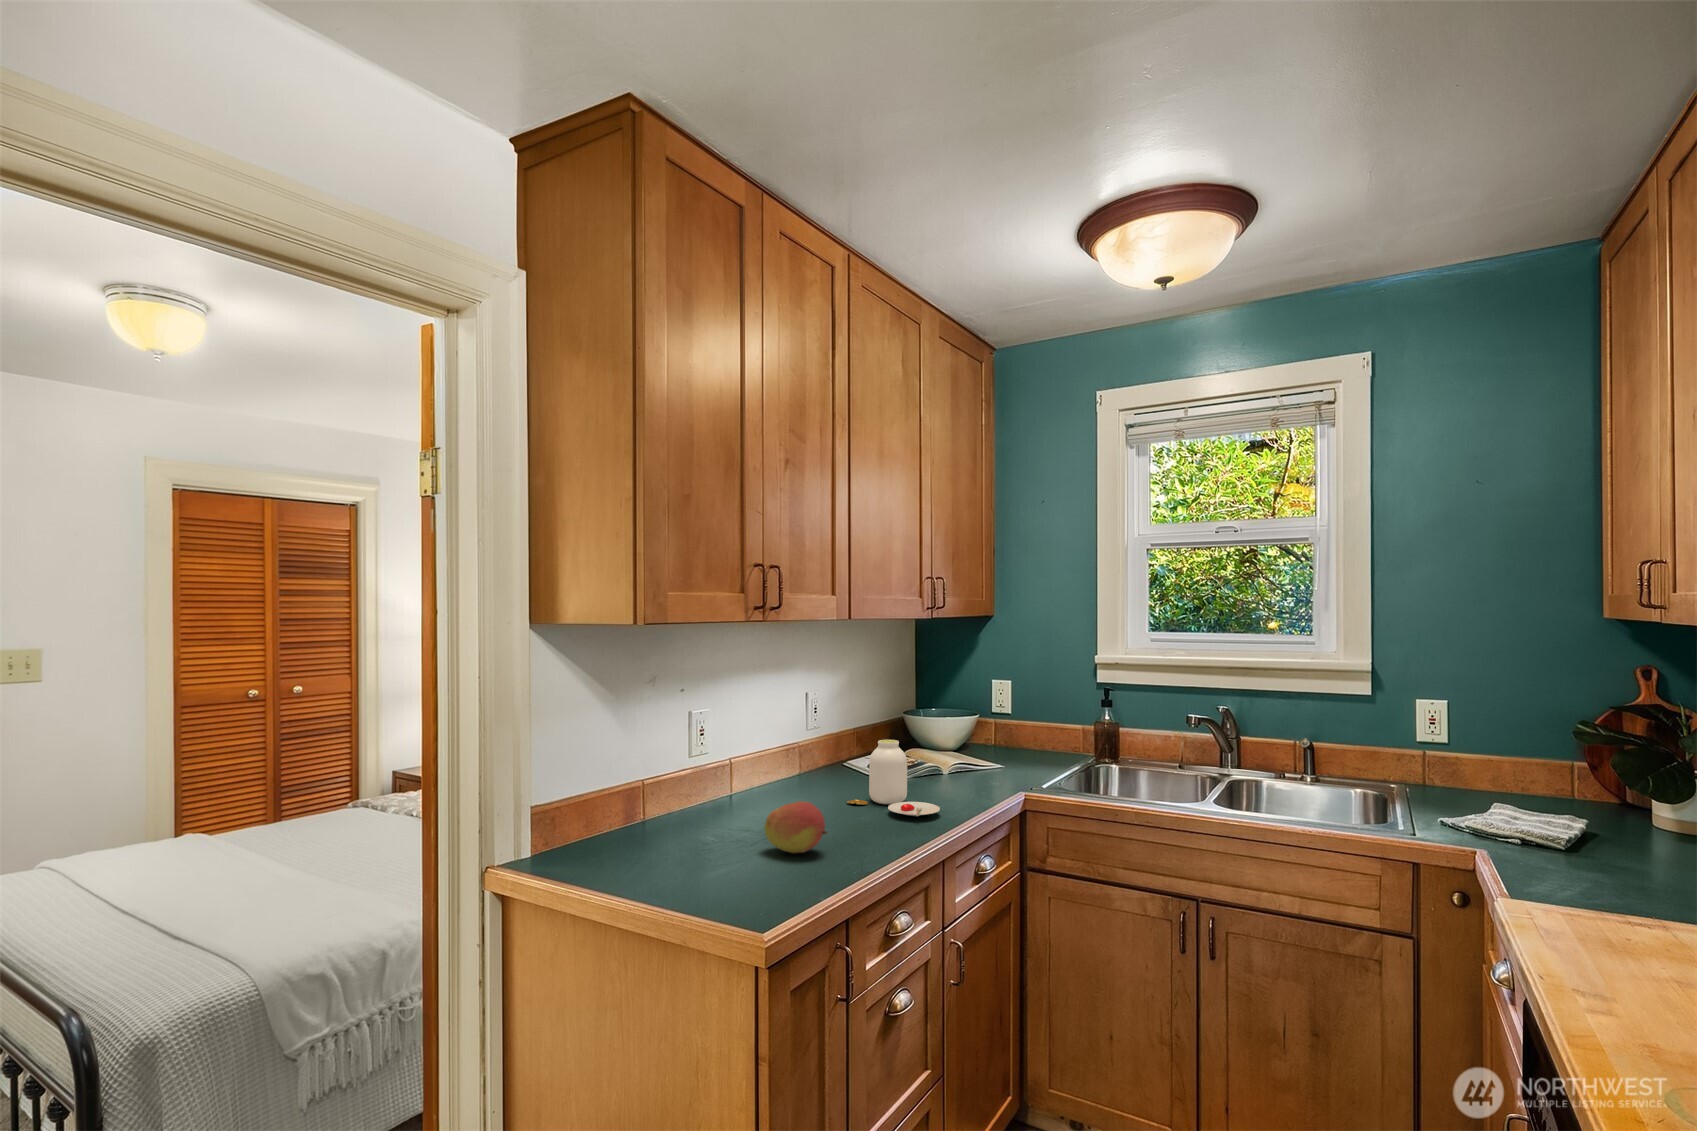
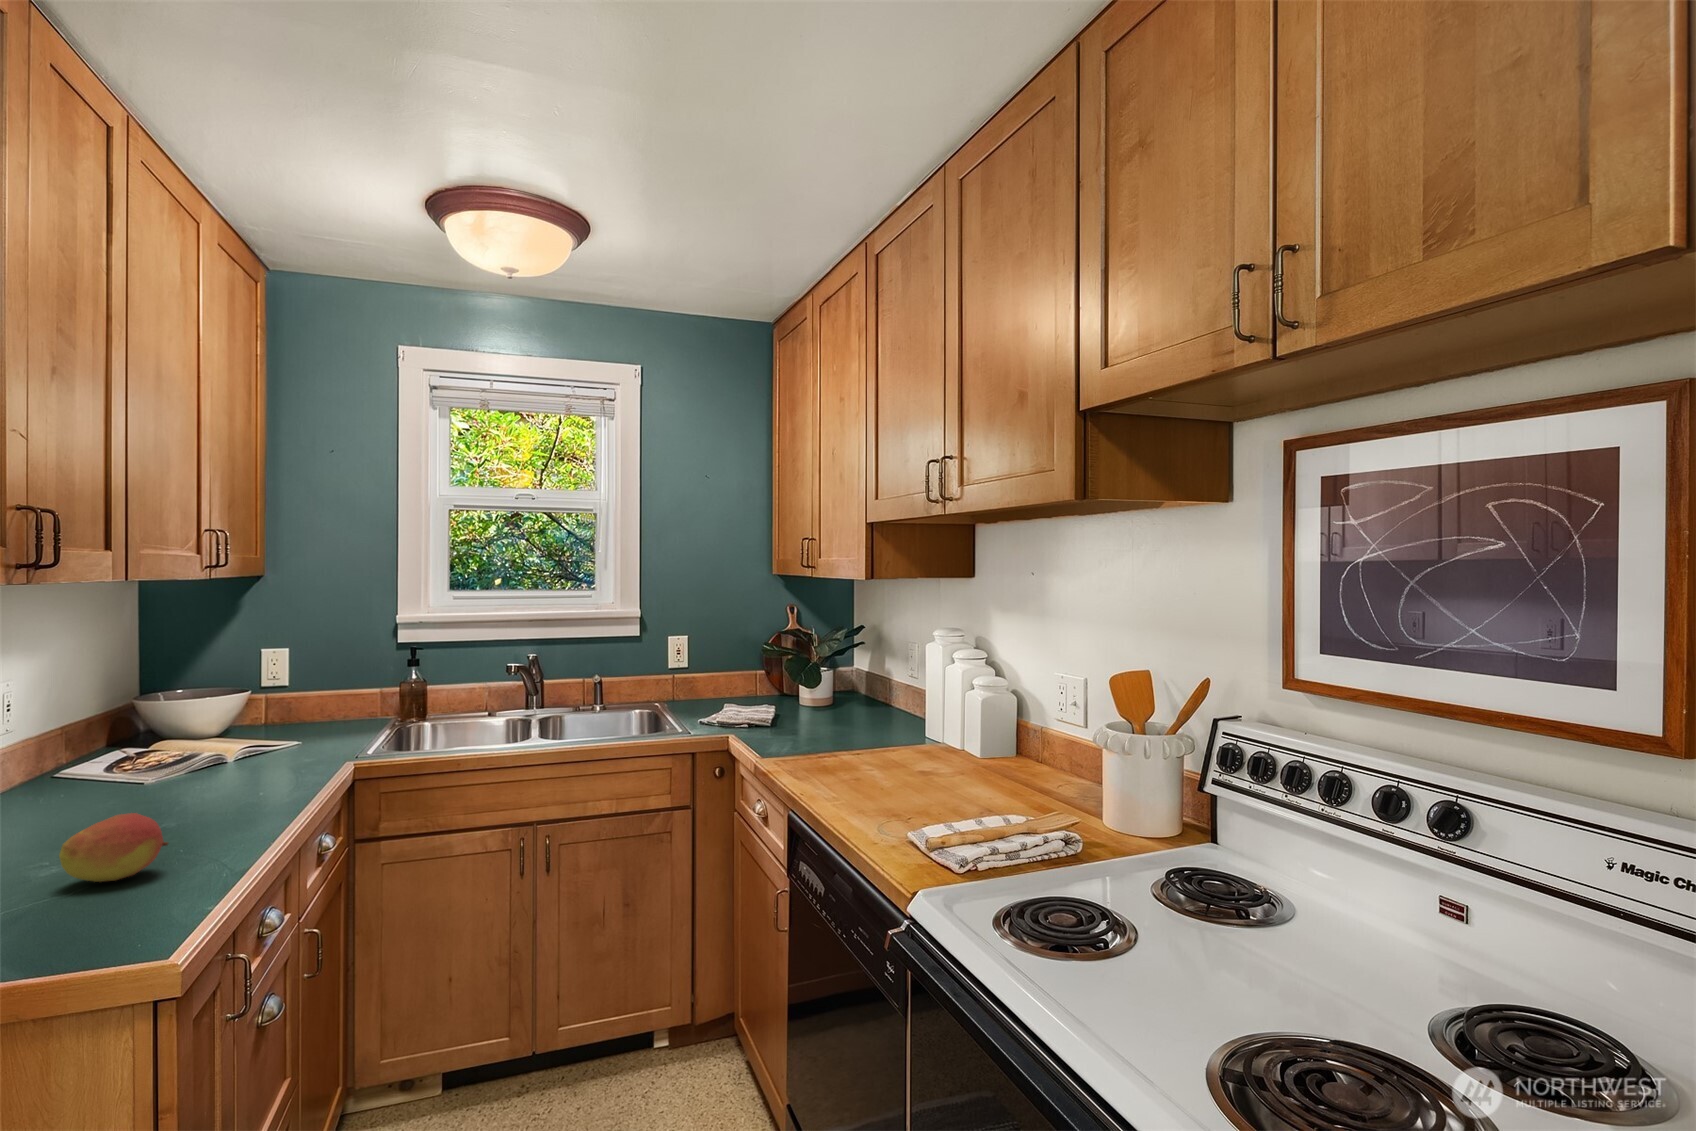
jar: present [847,740,940,816] -> none [129,728,279,814]

